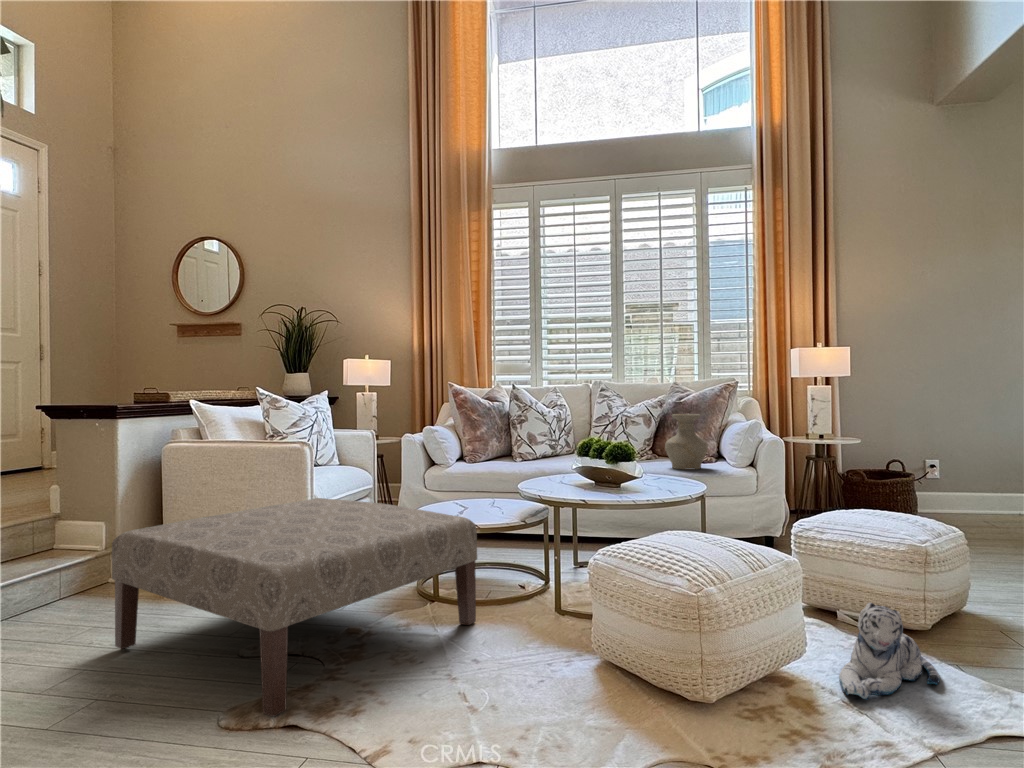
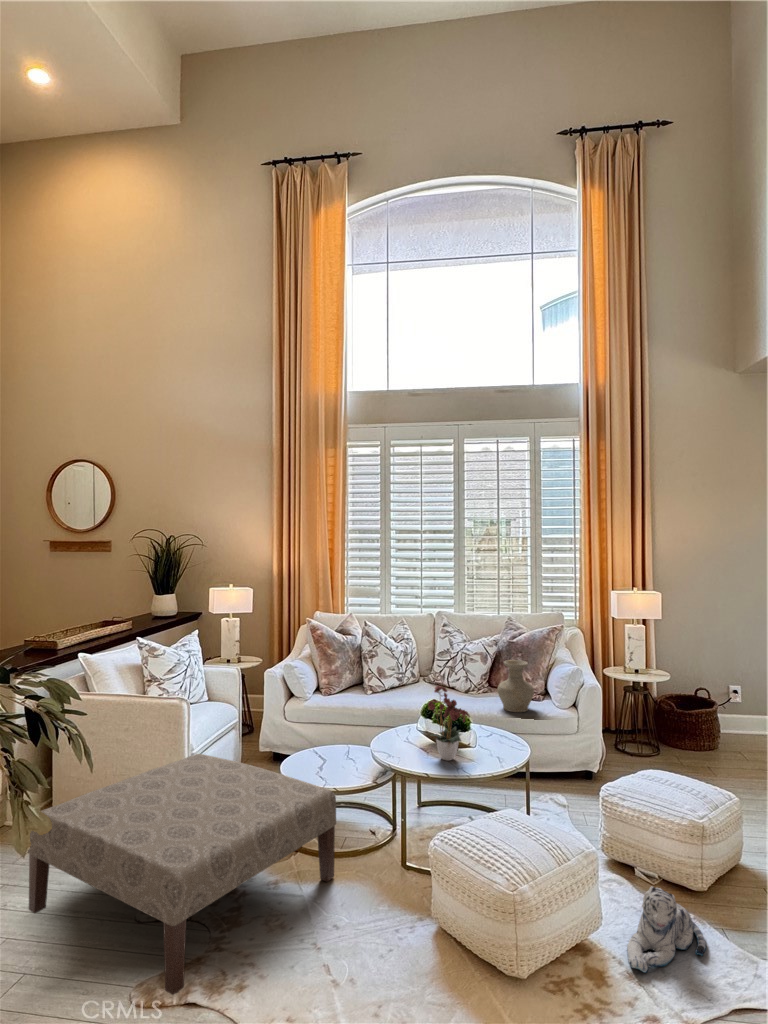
flower arrangement: none [581,403,640,493] -> present [428,686,470,760]

